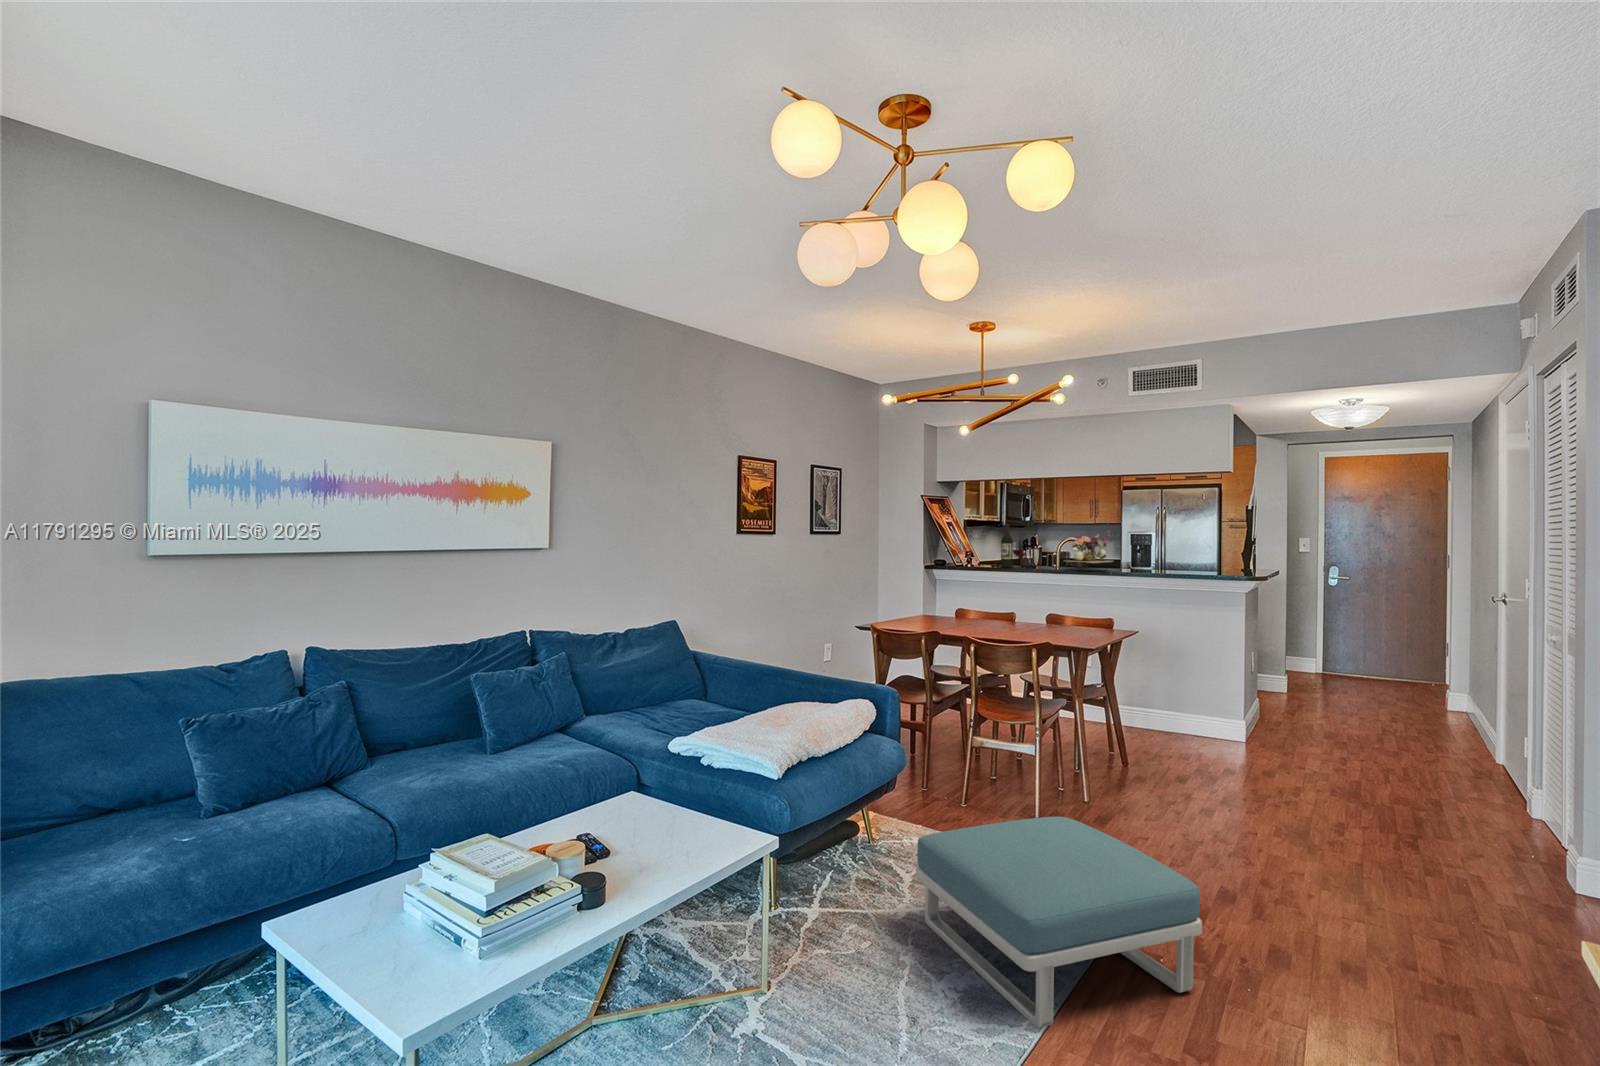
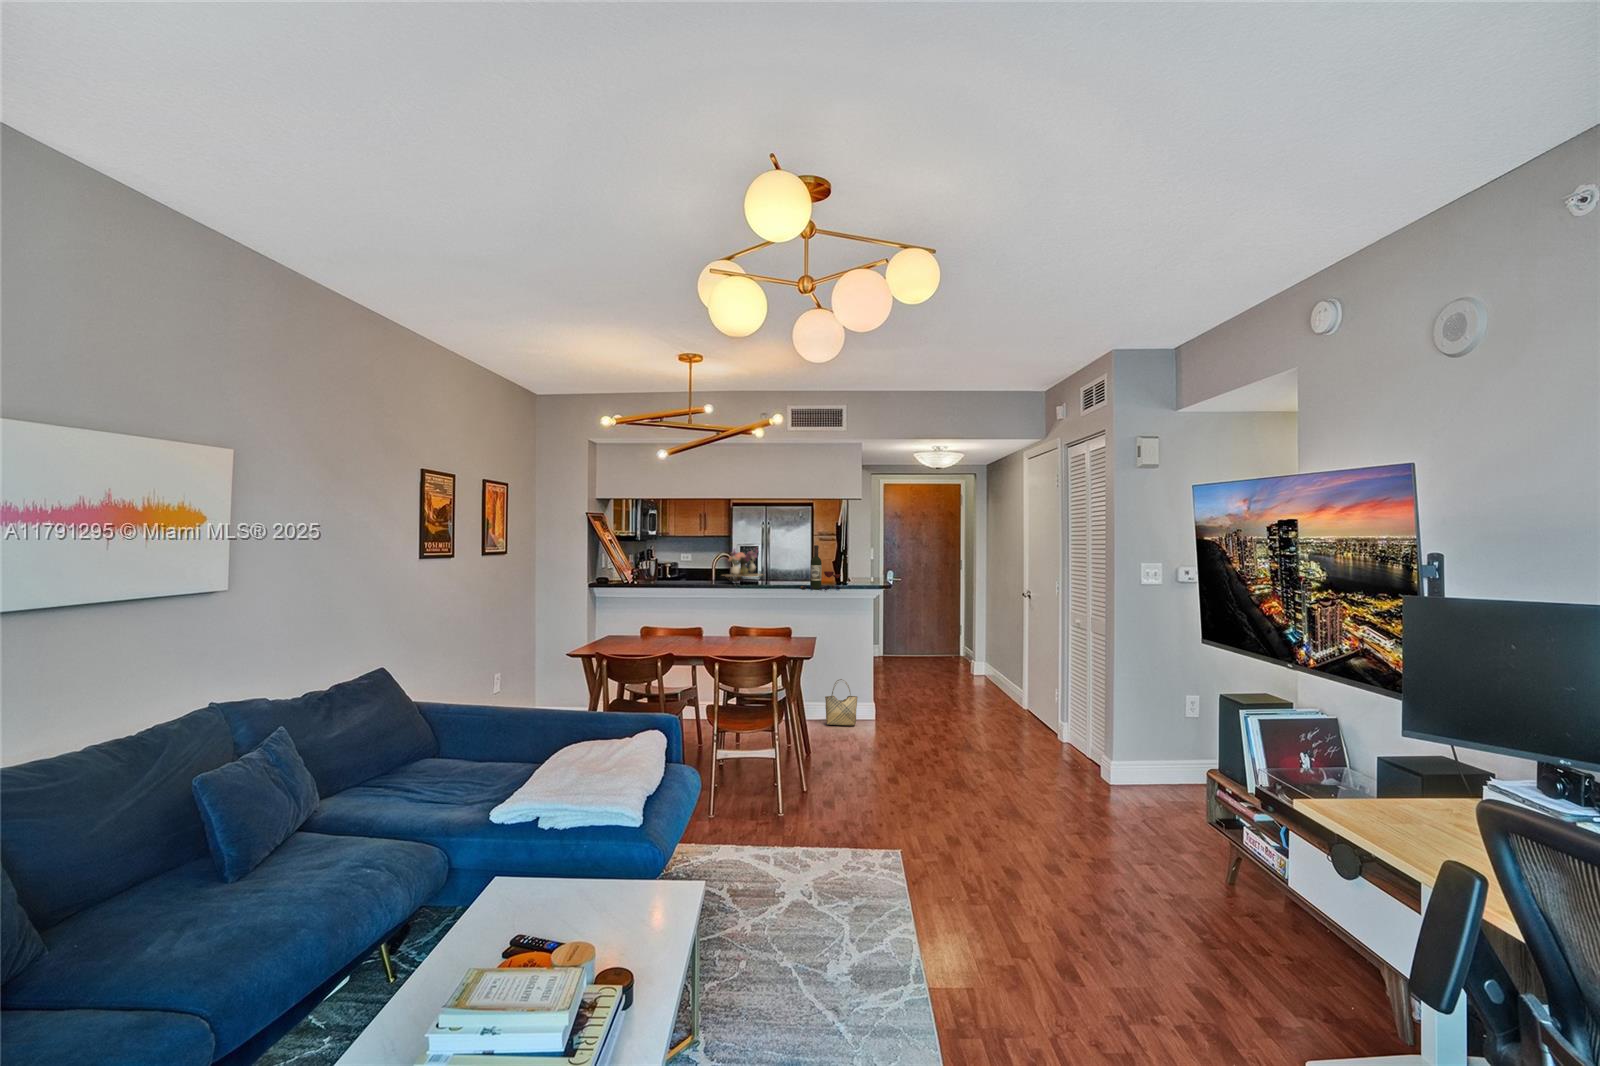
wine bottle: present [991,524,1032,569] -> present [800,545,841,590]
woven basket: none [1176,686,1219,741] -> present [825,679,858,726]
footstool: present [916,817,1202,1028] -> none [768,807,993,981]

